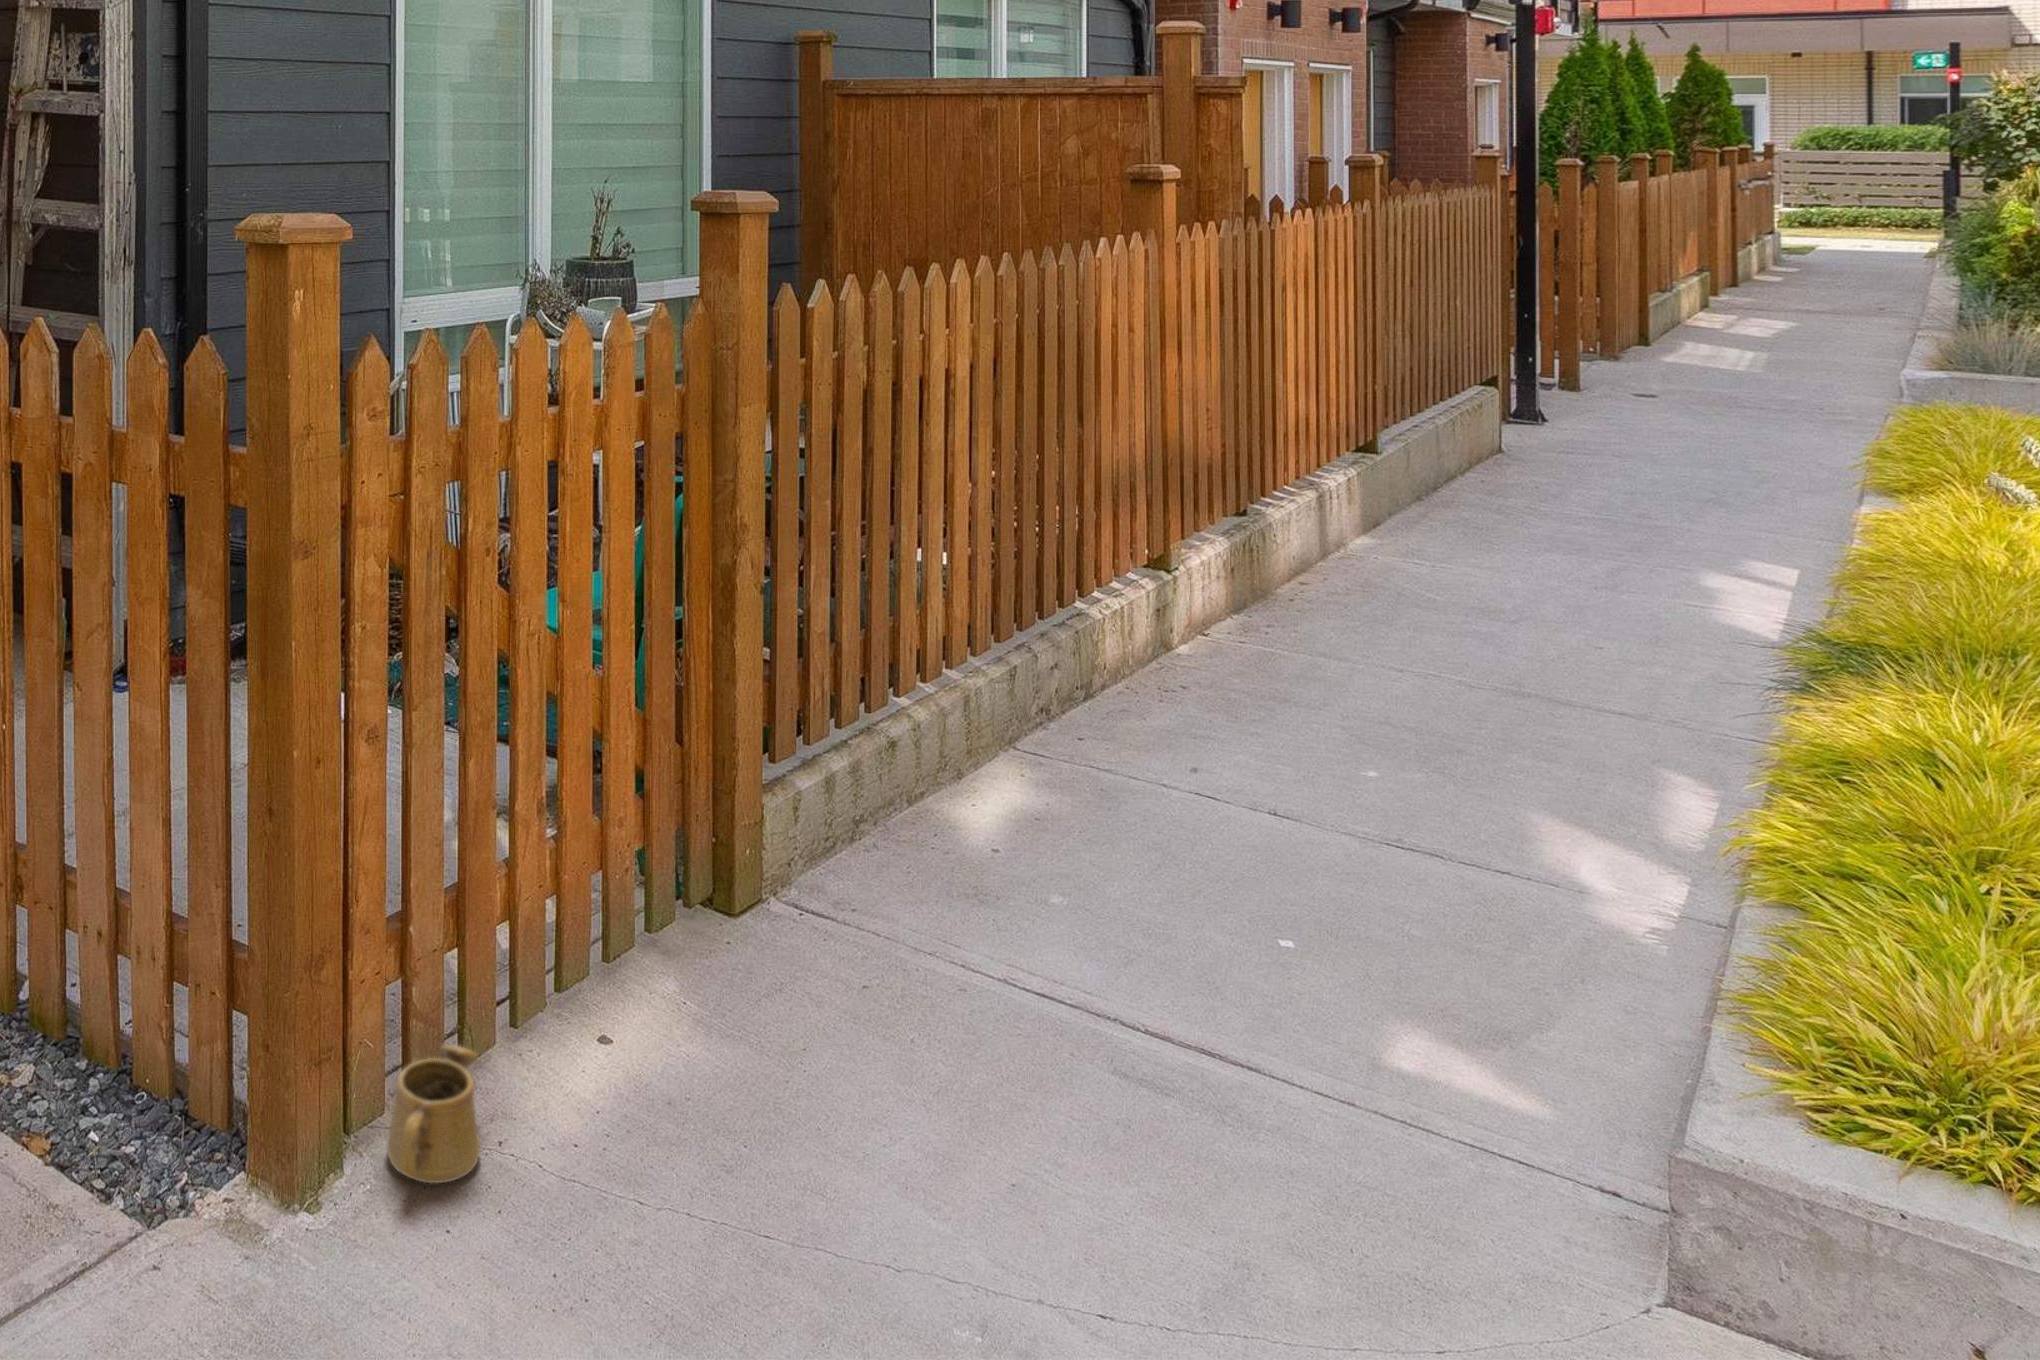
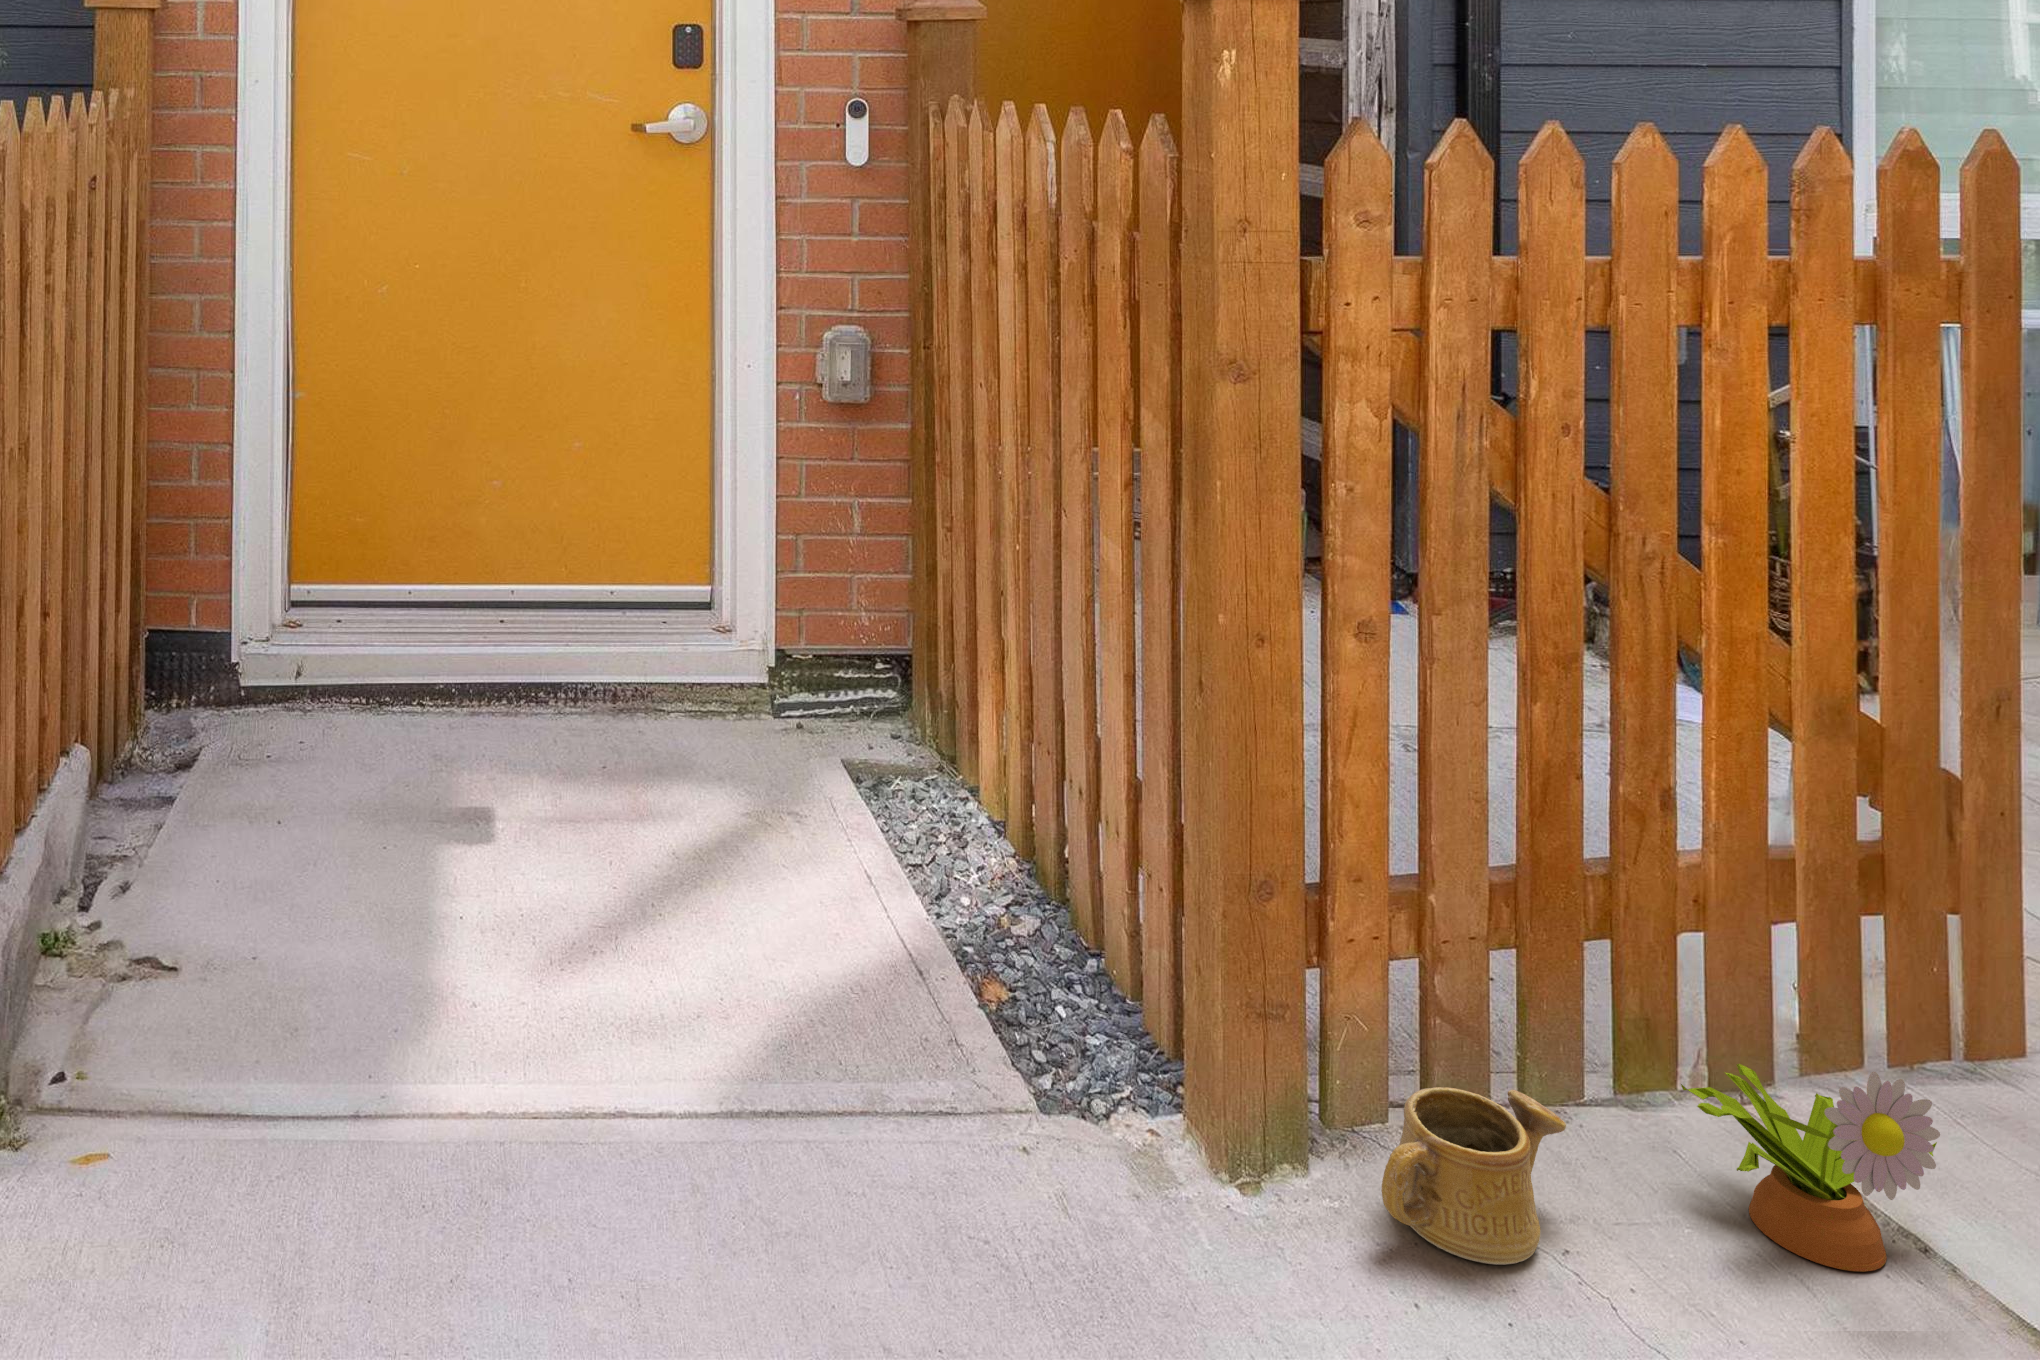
decorative plant: none [515,937,652,1079] -> present [1681,1064,1940,1272]

